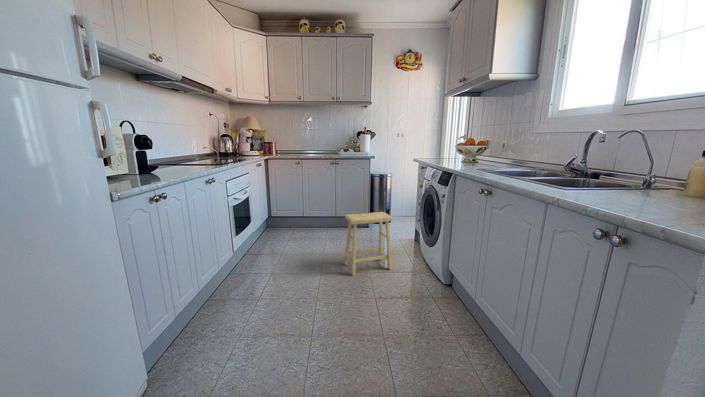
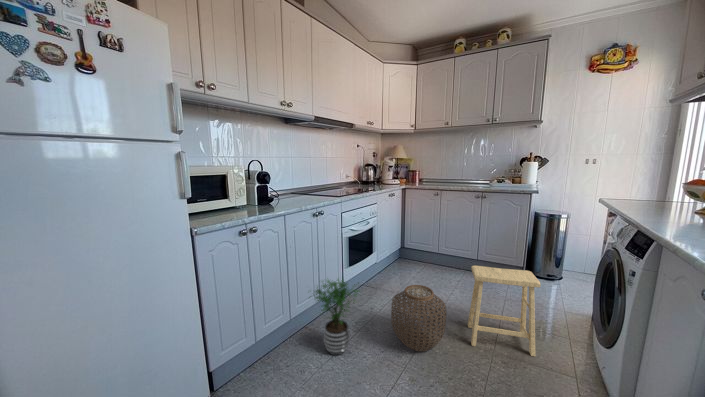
woven basket: none [288,238,335,292] -> present [391,285,446,351]
potted plant: none [206,244,265,320] -> present [309,280,360,355]

